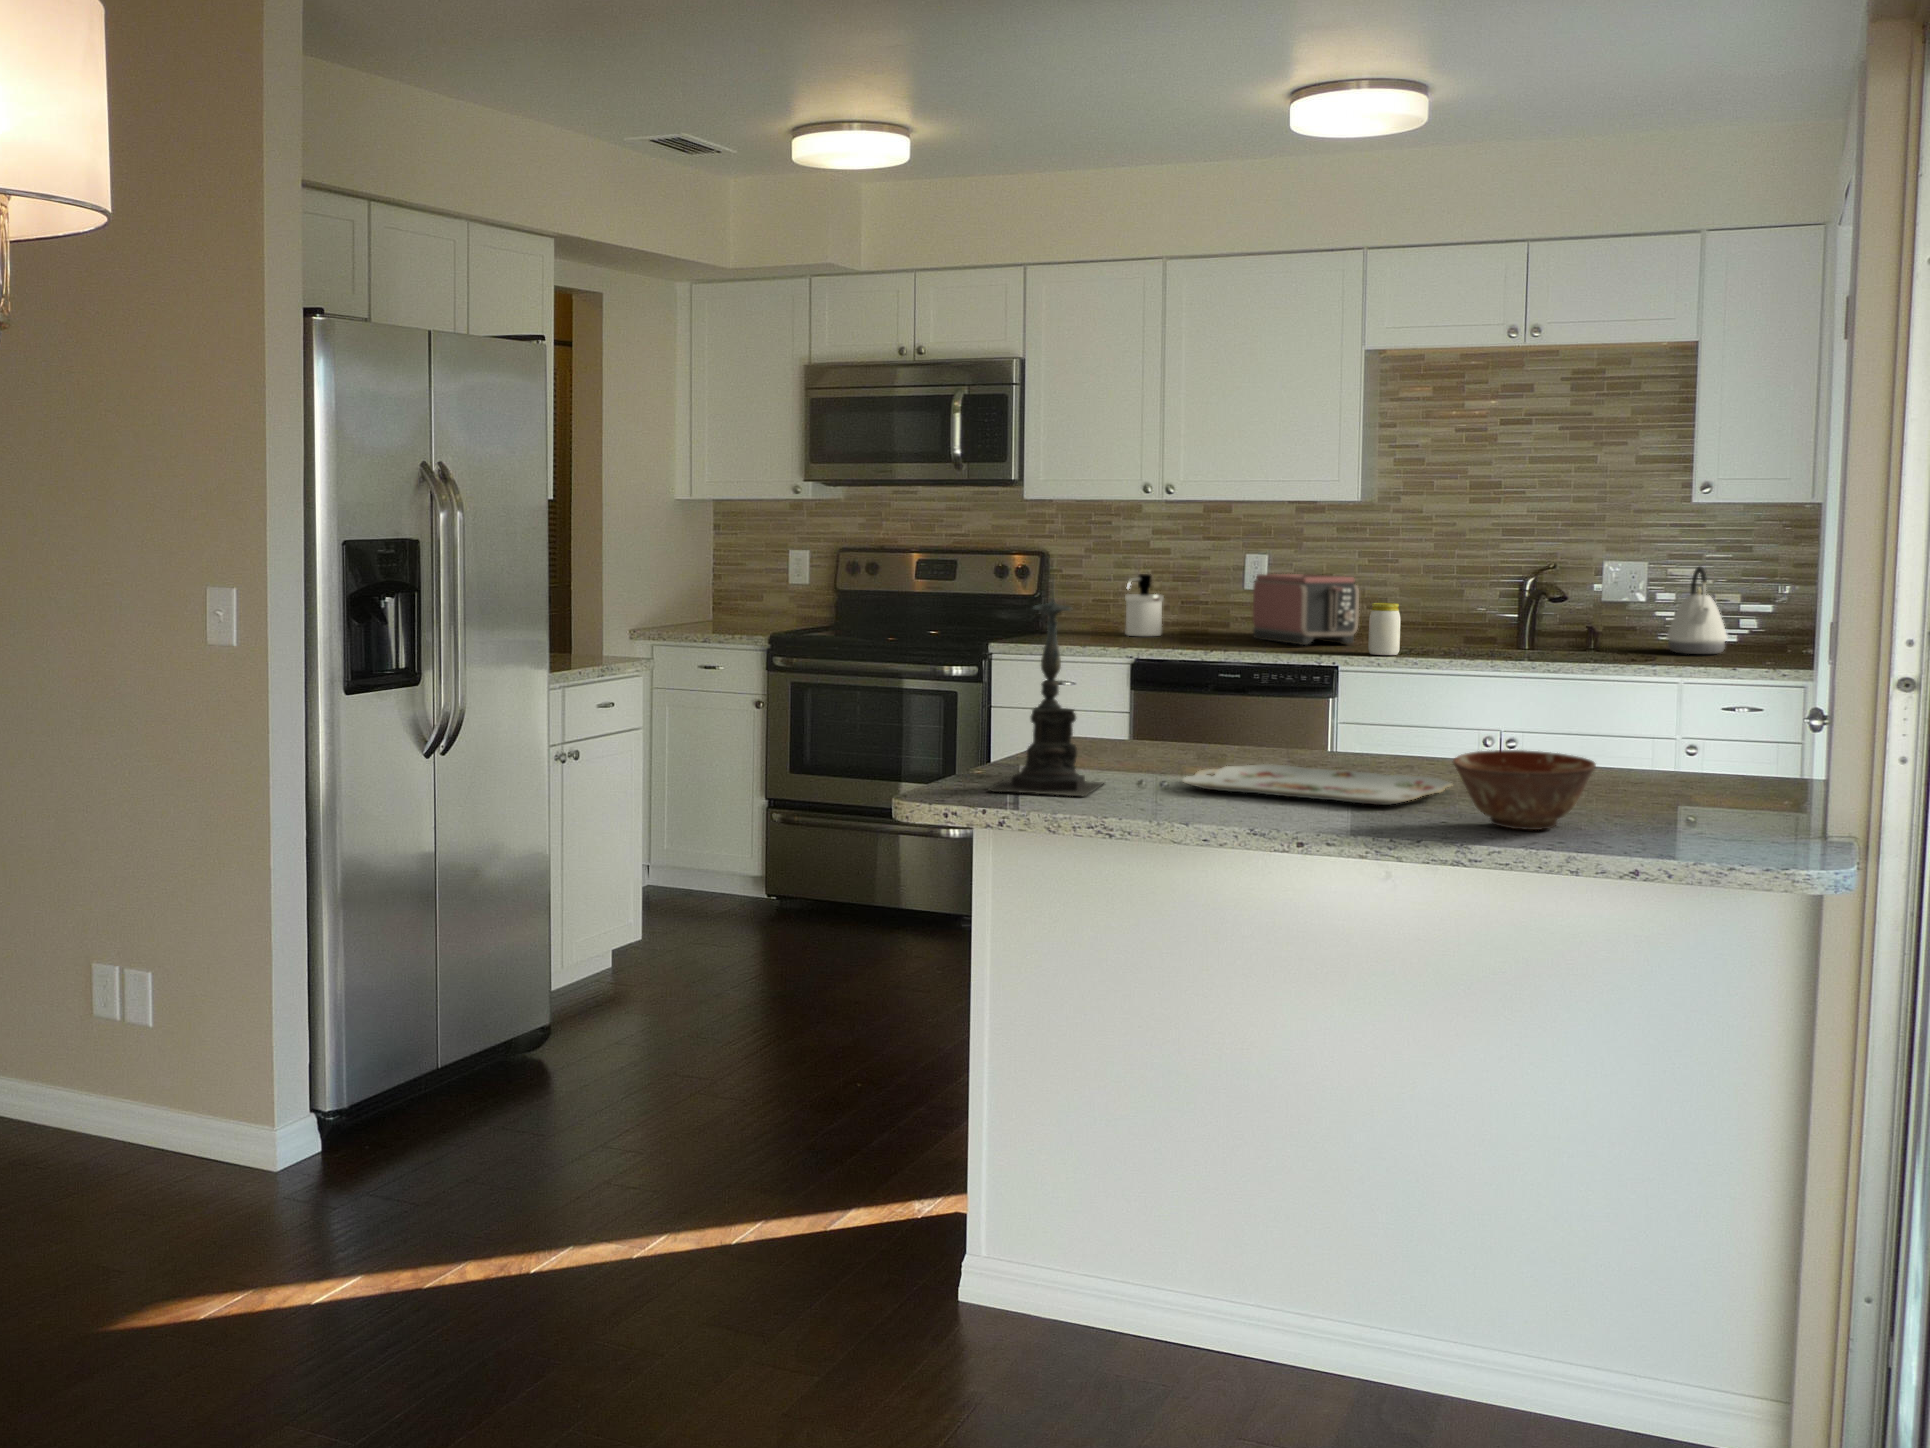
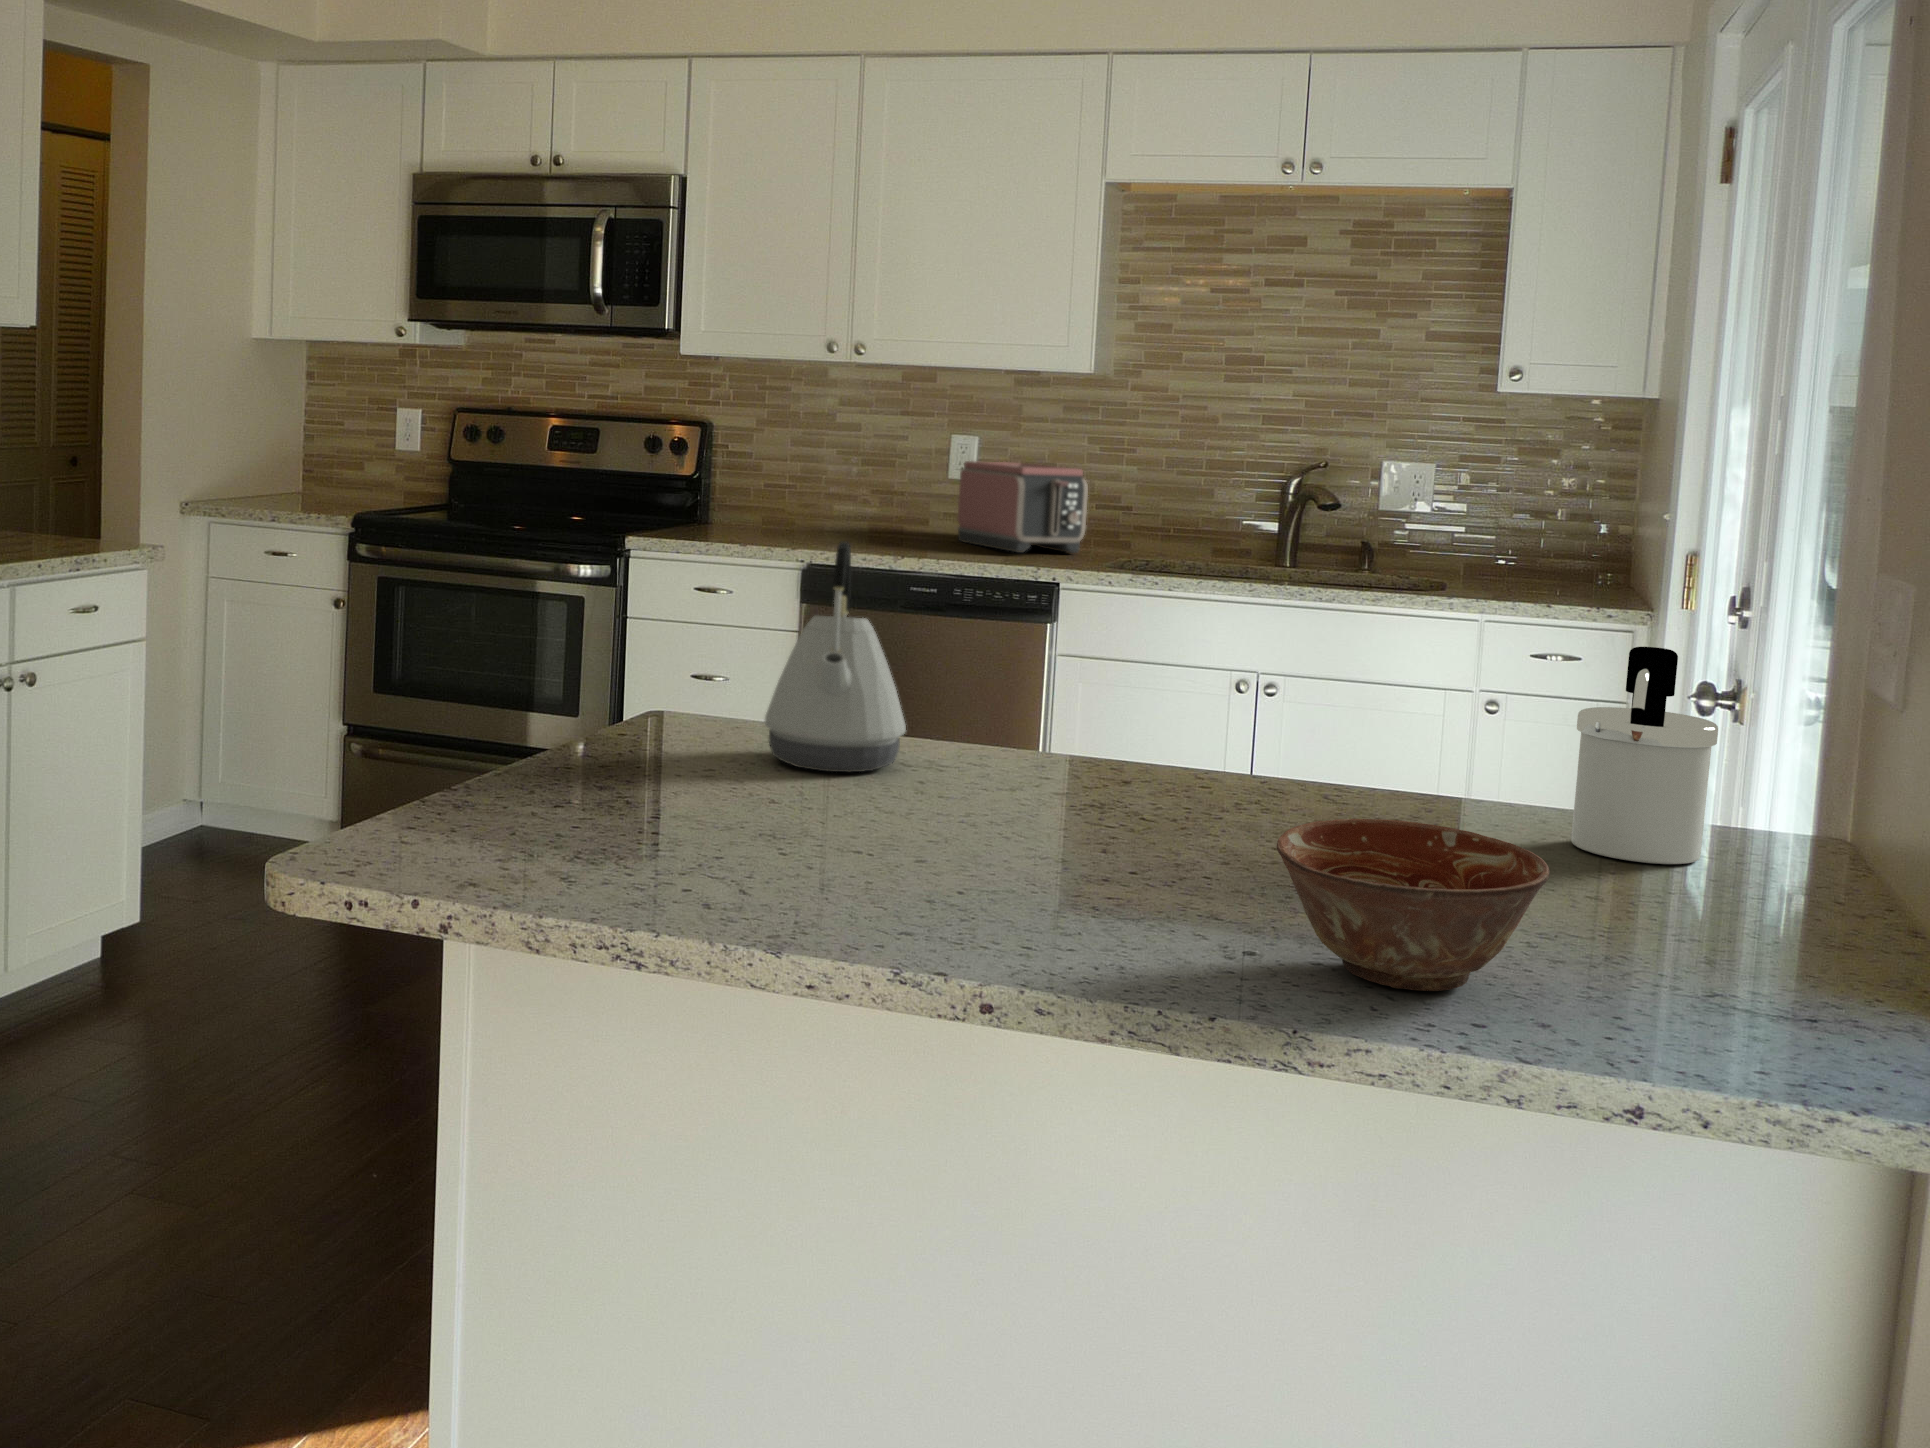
kettle: present [1666,567,1727,654] -> present [765,541,906,772]
soap dispenser: present [1125,574,1164,636] -> present [1571,647,1718,864]
candle holder: present [989,594,1103,797] -> none [435,457,664,868]
jar: present [1368,603,1401,655] -> none [1097,503,1138,570]
serving tray: present [1183,764,1452,805] -> none [792,788,1254,902]

